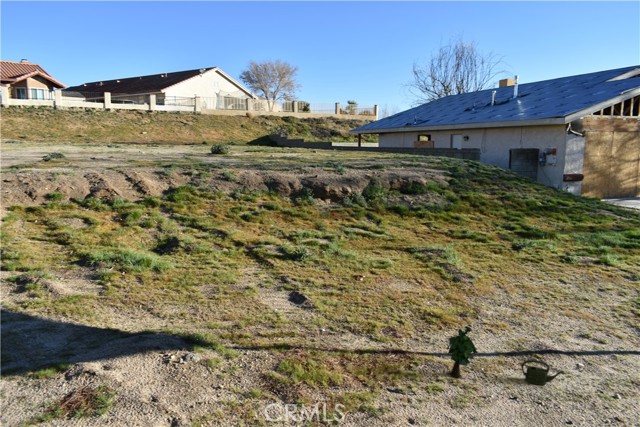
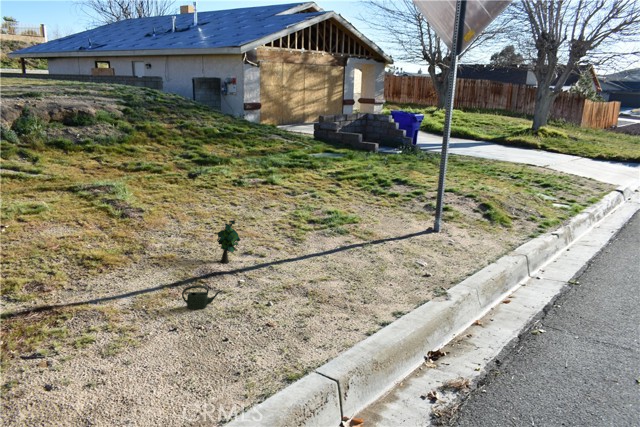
decorative plant: present [447,326,478,378] -> present [215,220,241,263]

